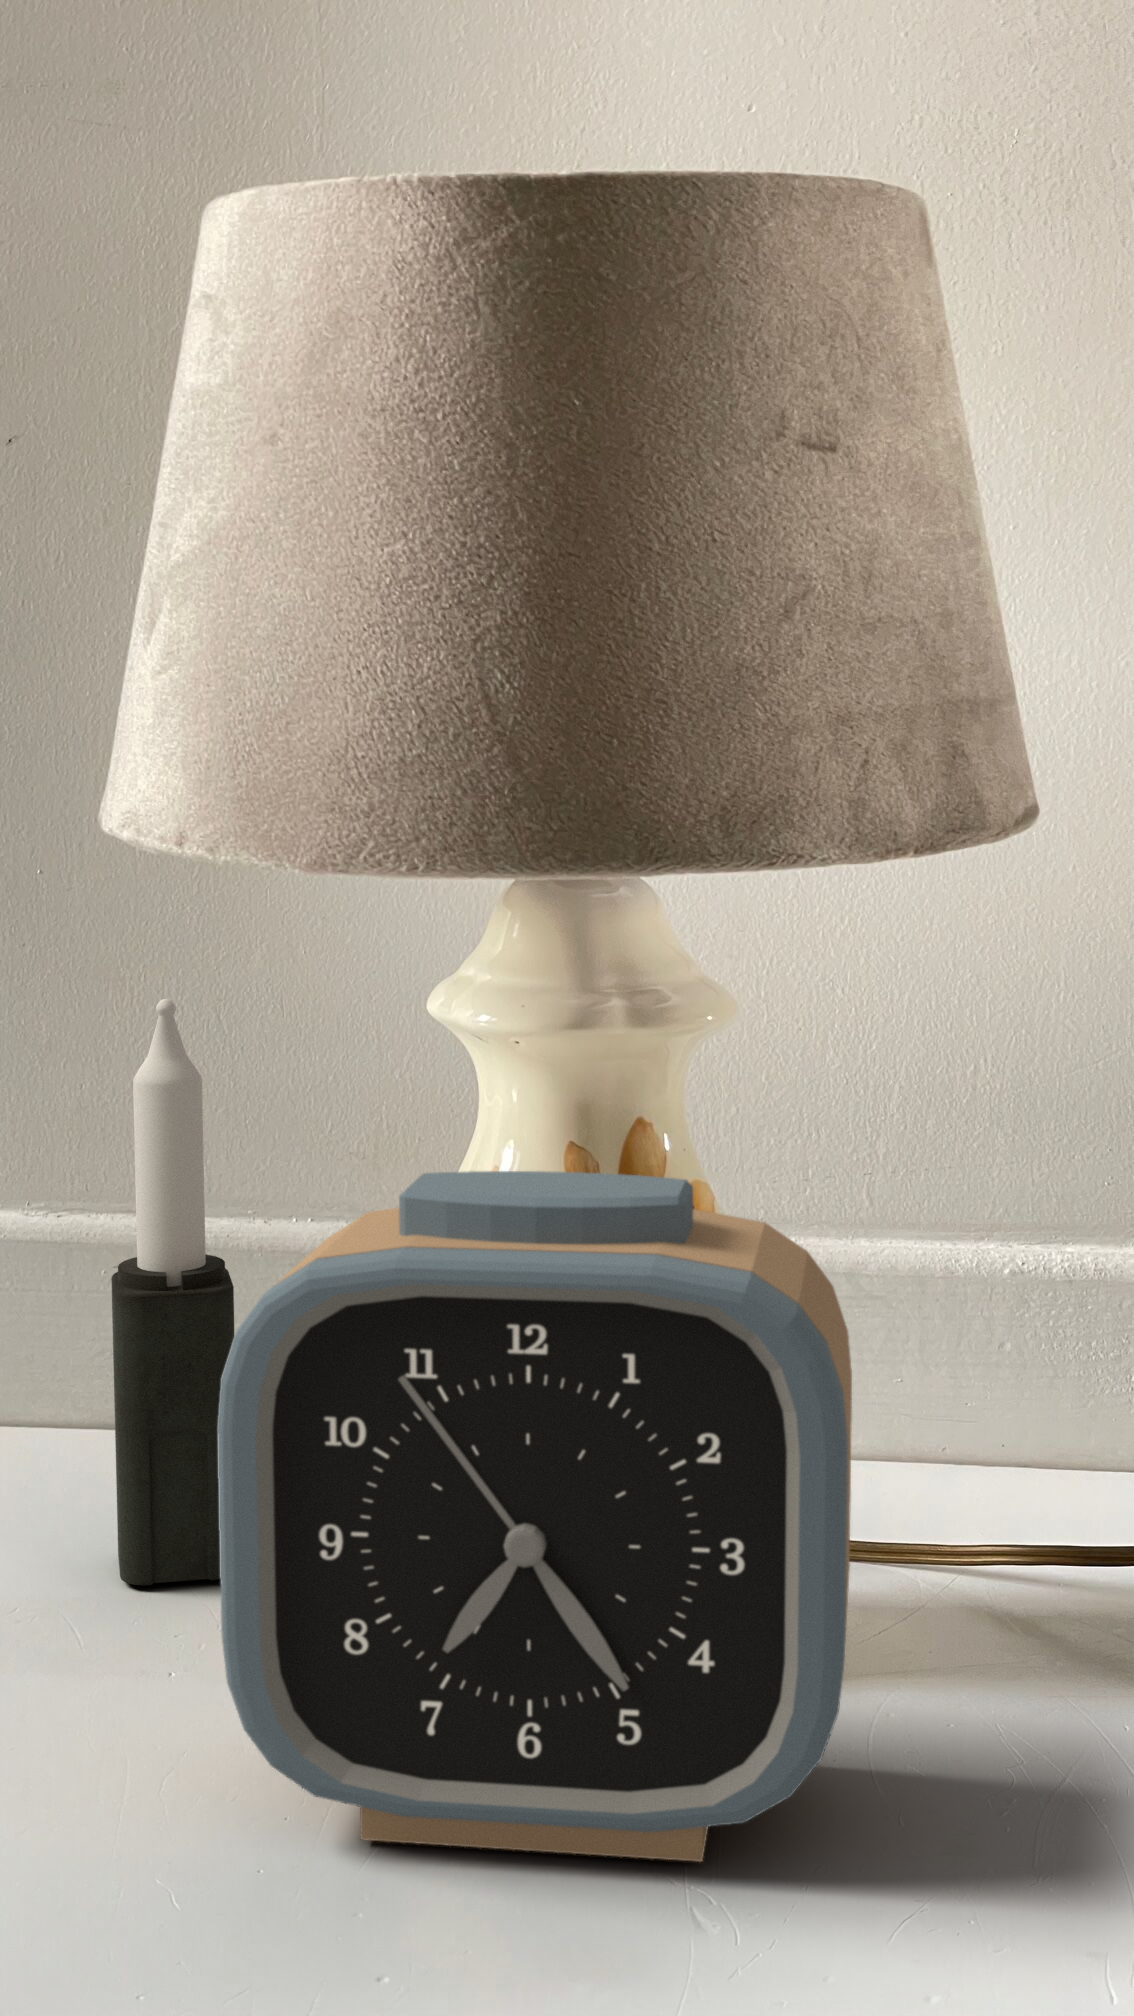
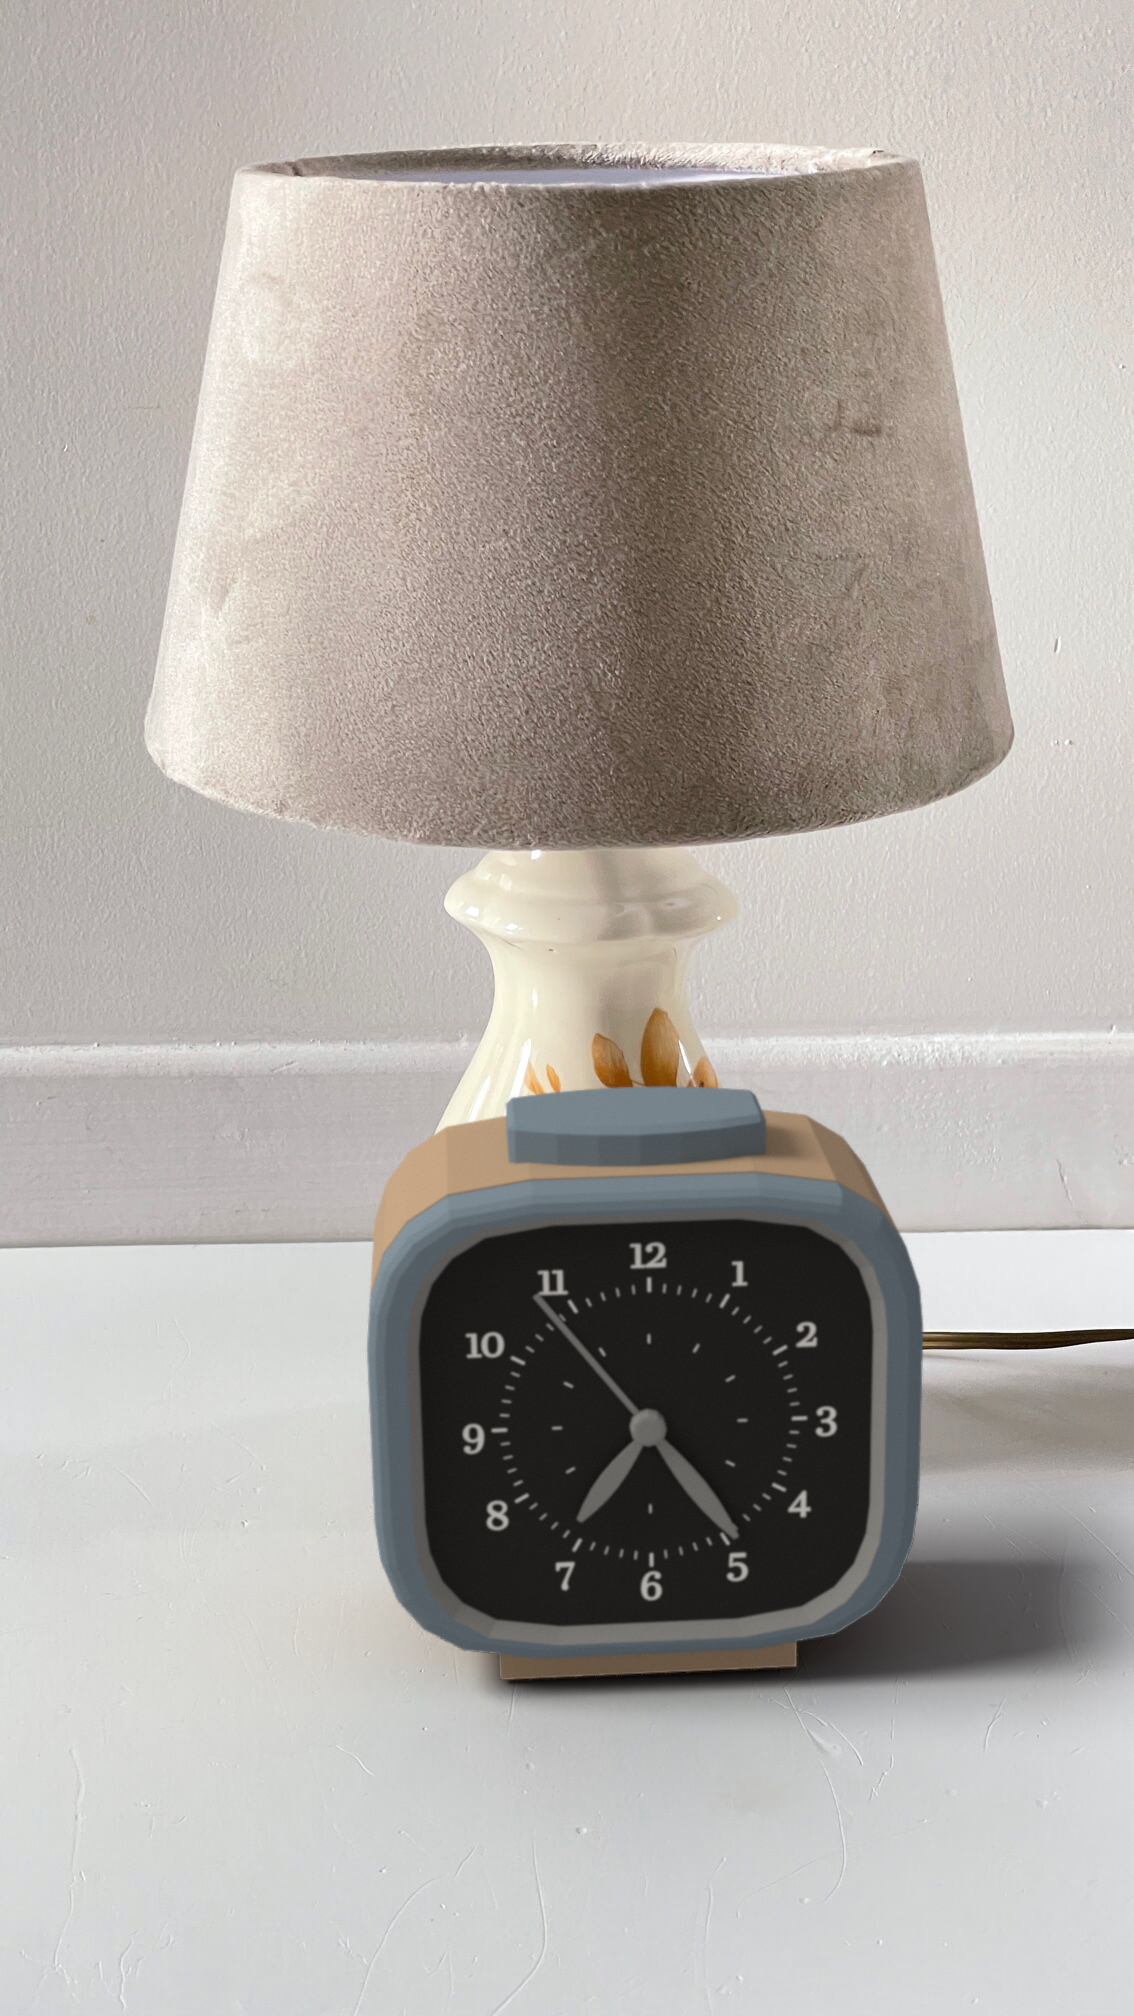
candle: present [111,999,234,1585] -> none [121,902,261,1444]

